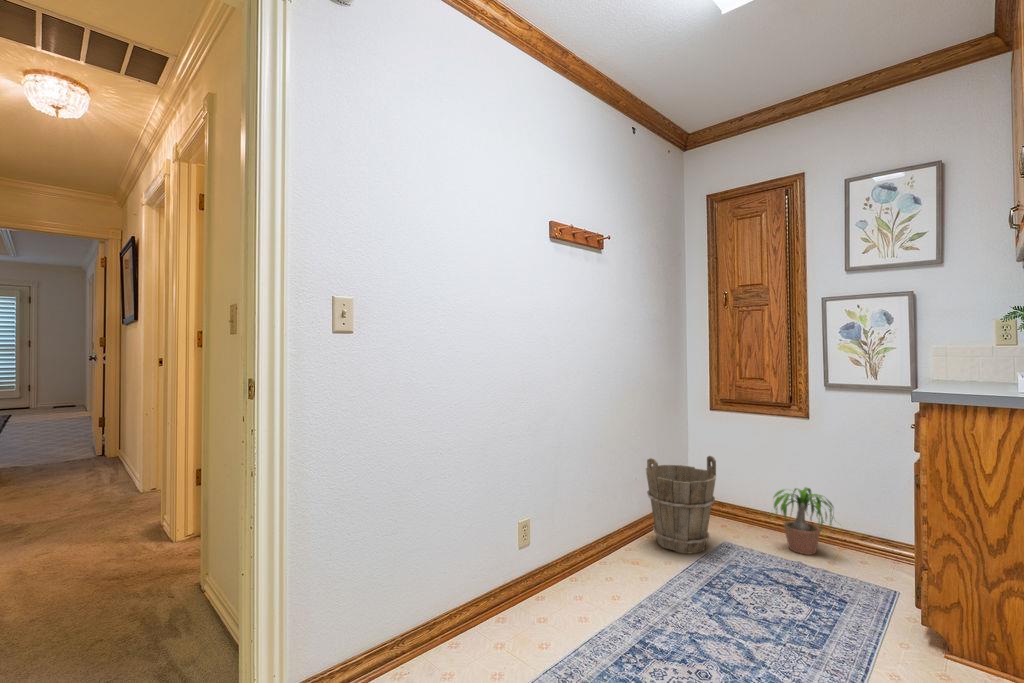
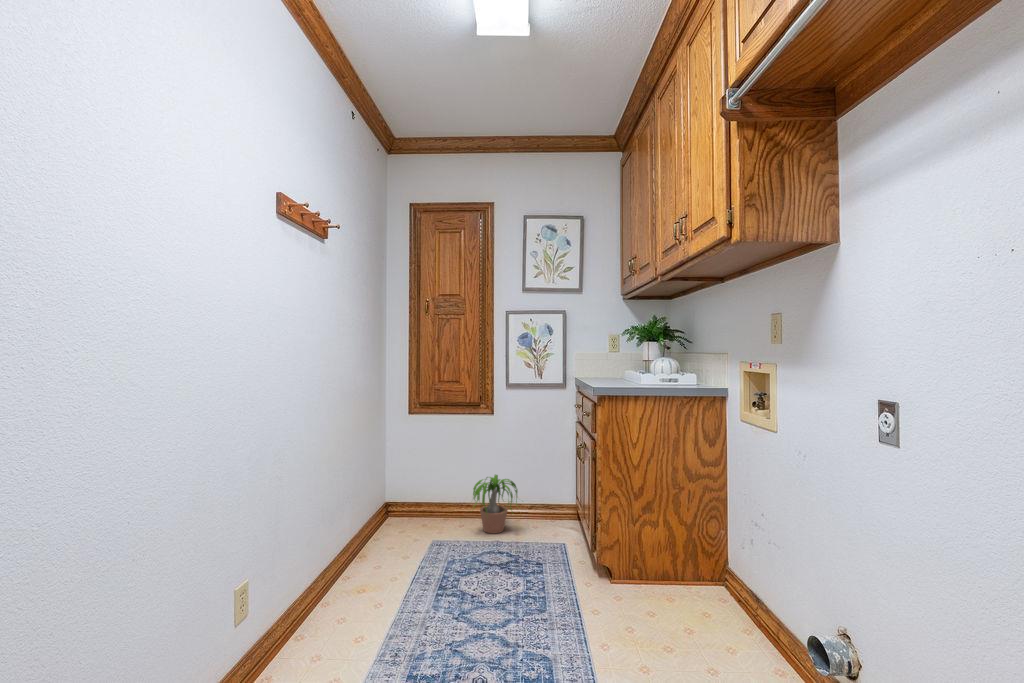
bucket: present [646,456,716,554] -> none [360,459,432,565]

